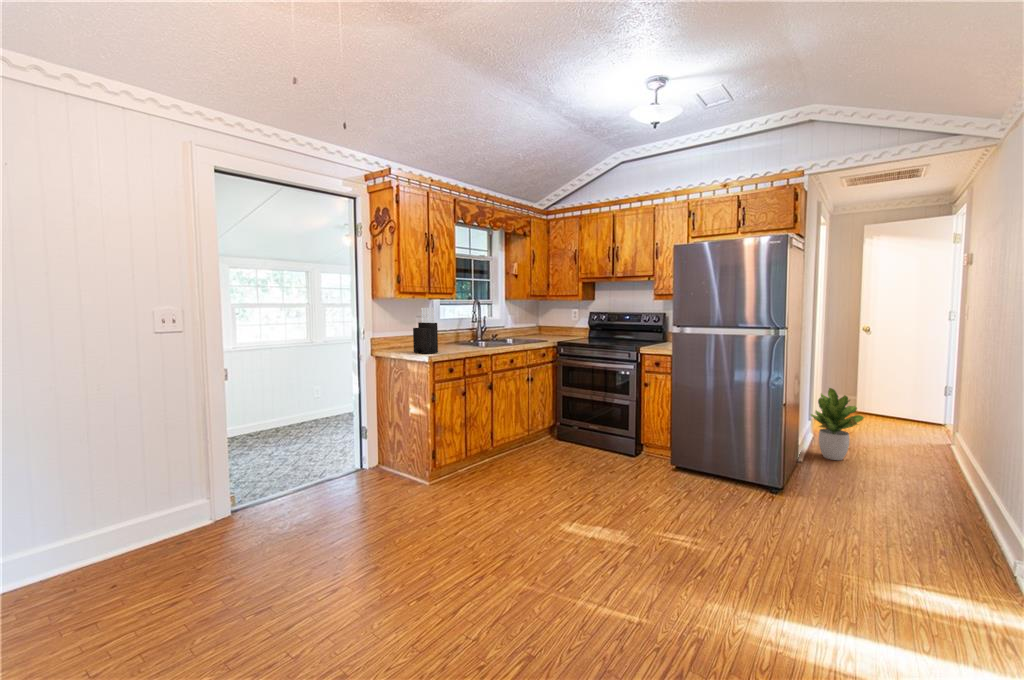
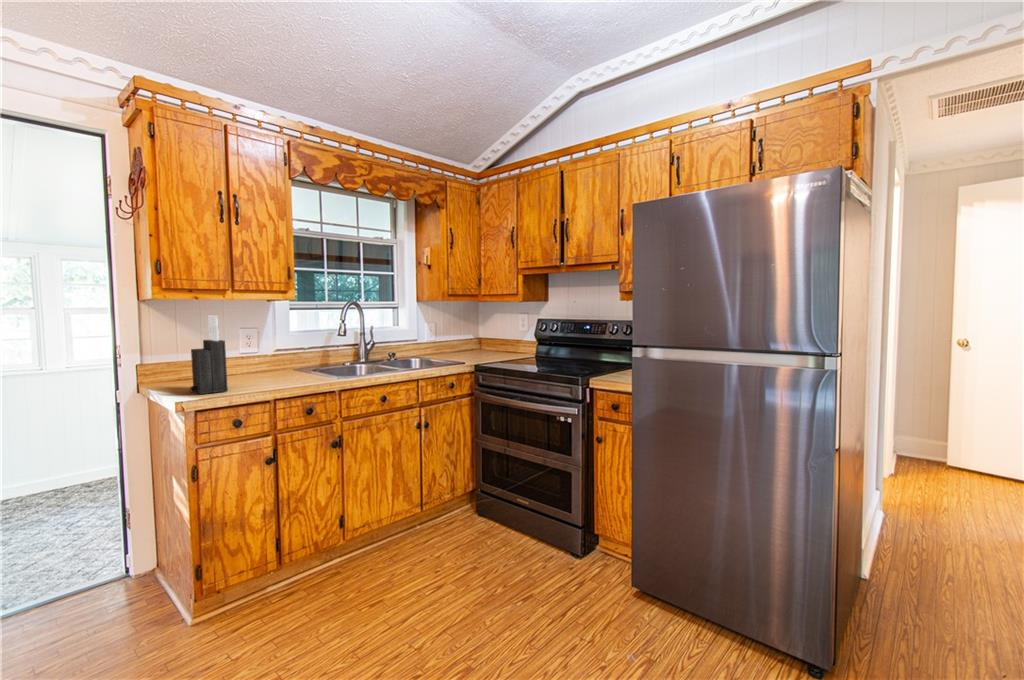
potted plant: present [811,388,864,460] -> none [881,446,984,575]

